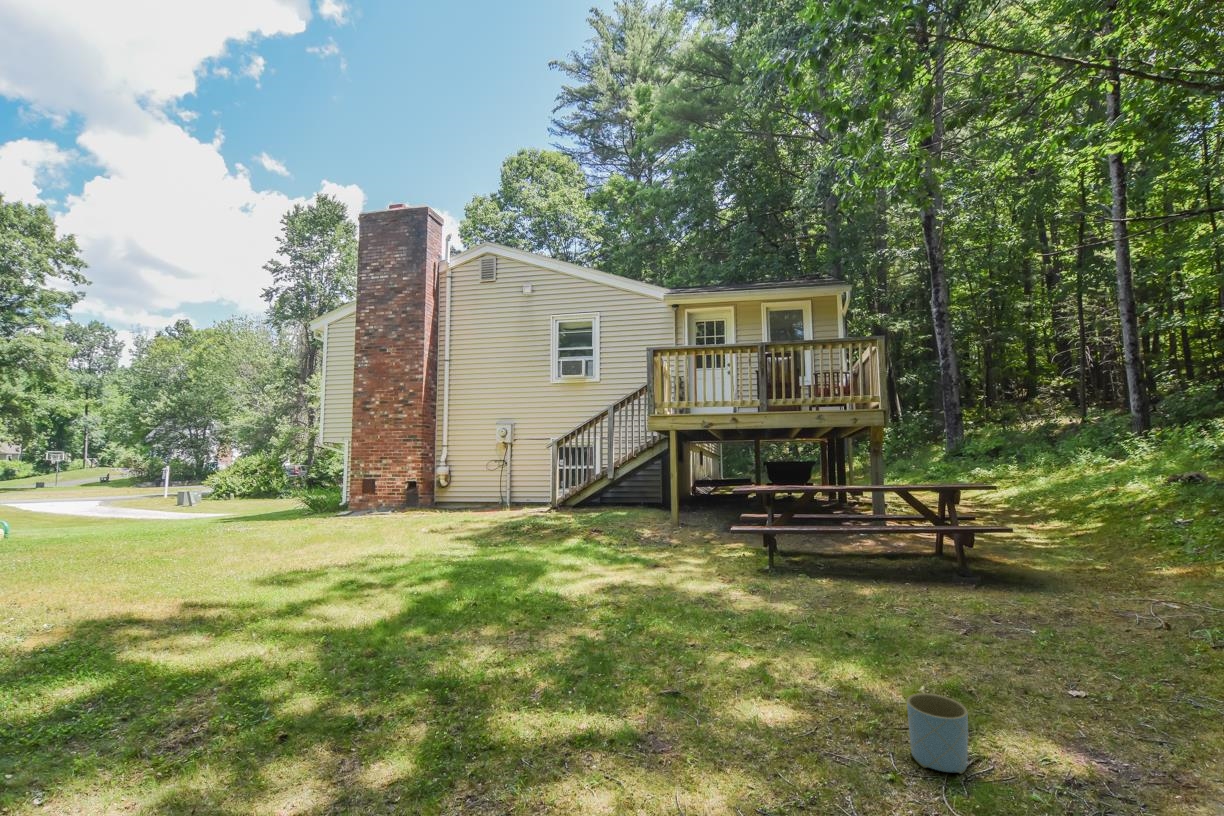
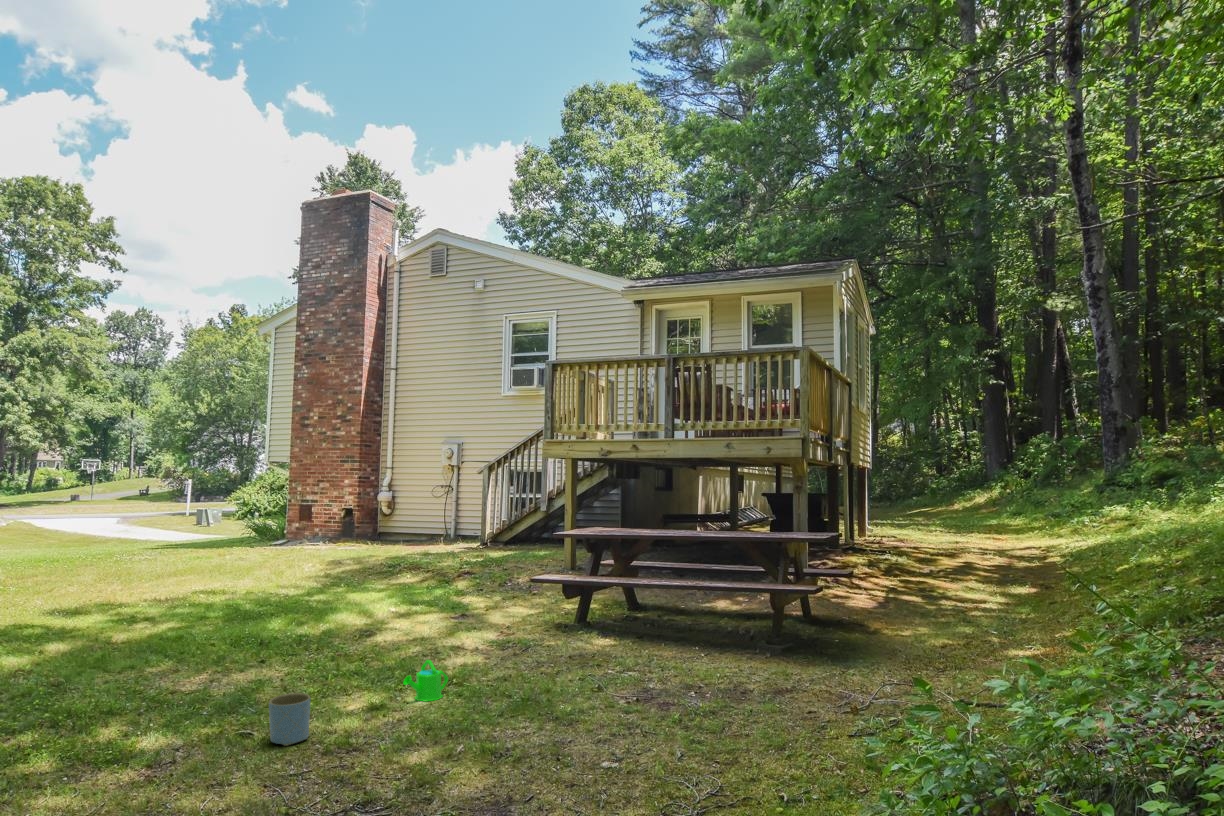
watering can: none [904,627,943,677] -> present [403,660,448,702]

